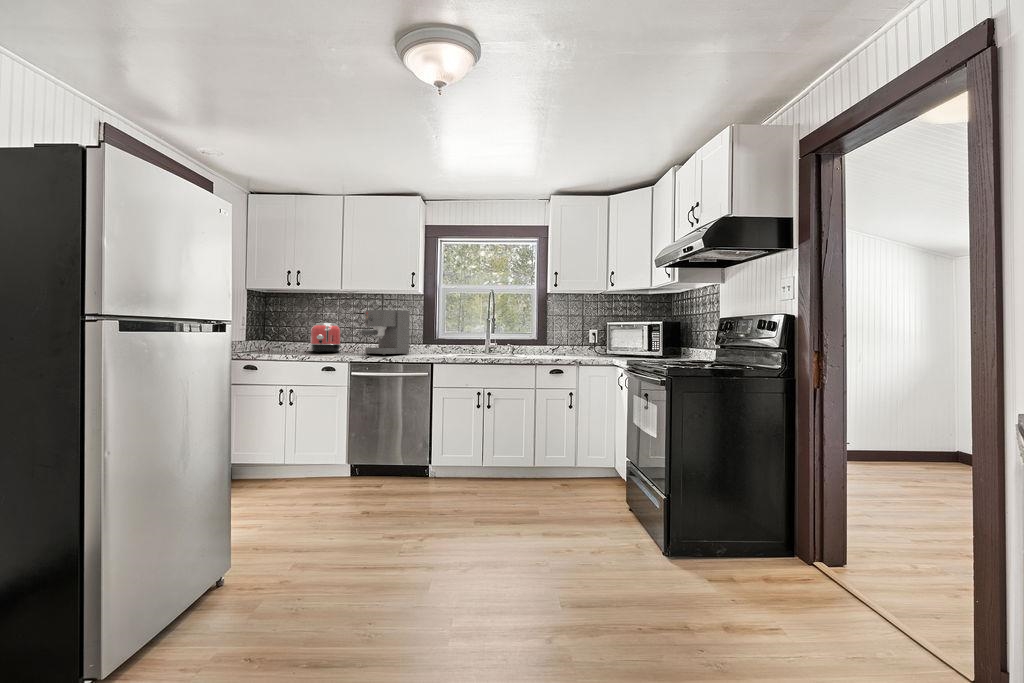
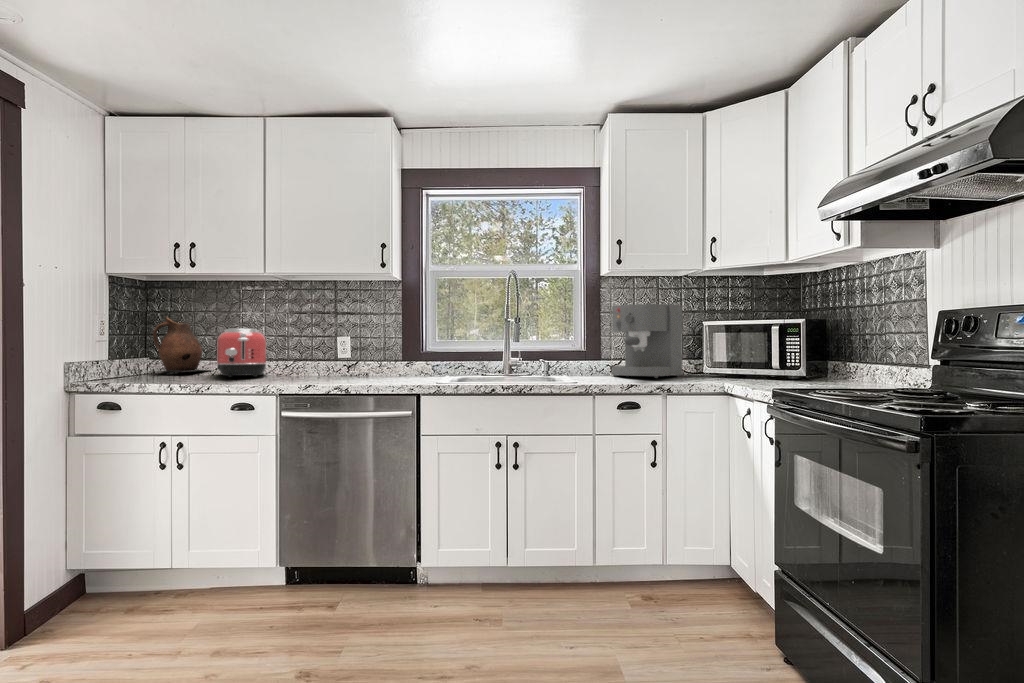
coffee maker: present [361,310,410,355] -> present [612,304,683,378]
ceramic pitcher: none [271,315,306,350] -> present [153,317,205,372]

